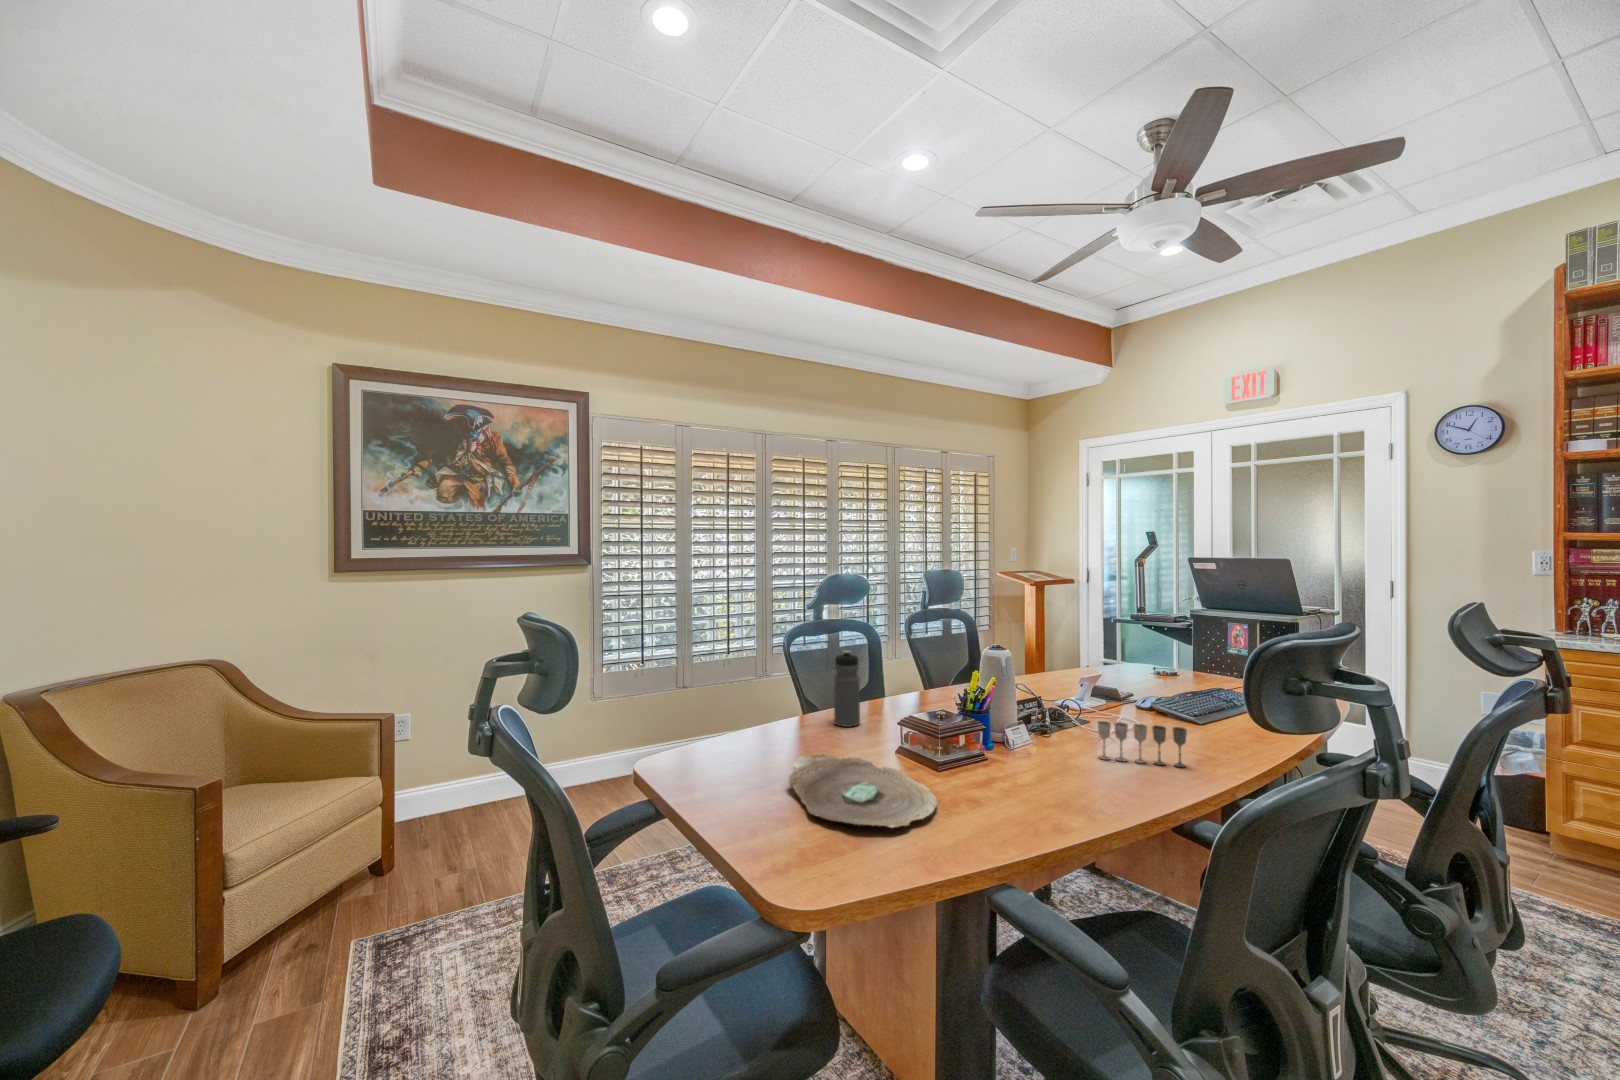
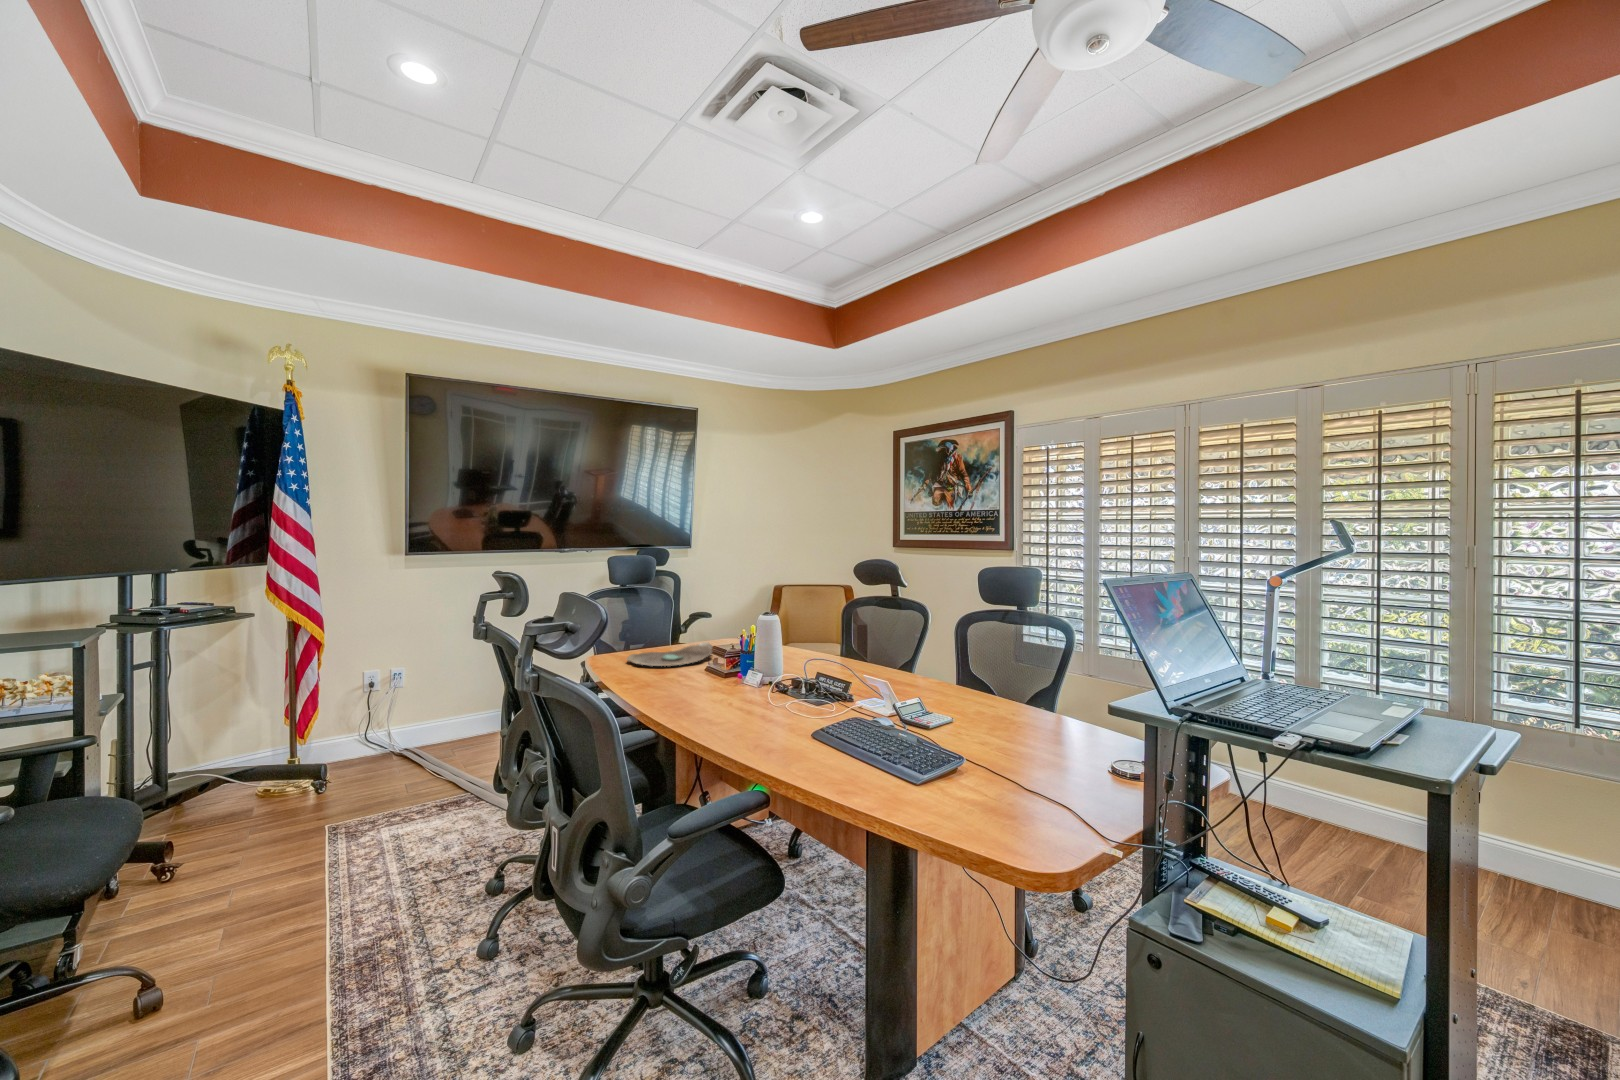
water bottle: present [834,650,860,727] -> none [795,606,814,660]
wine glass: present [1098,721,1187,767] -> none [681,672,718,719]

